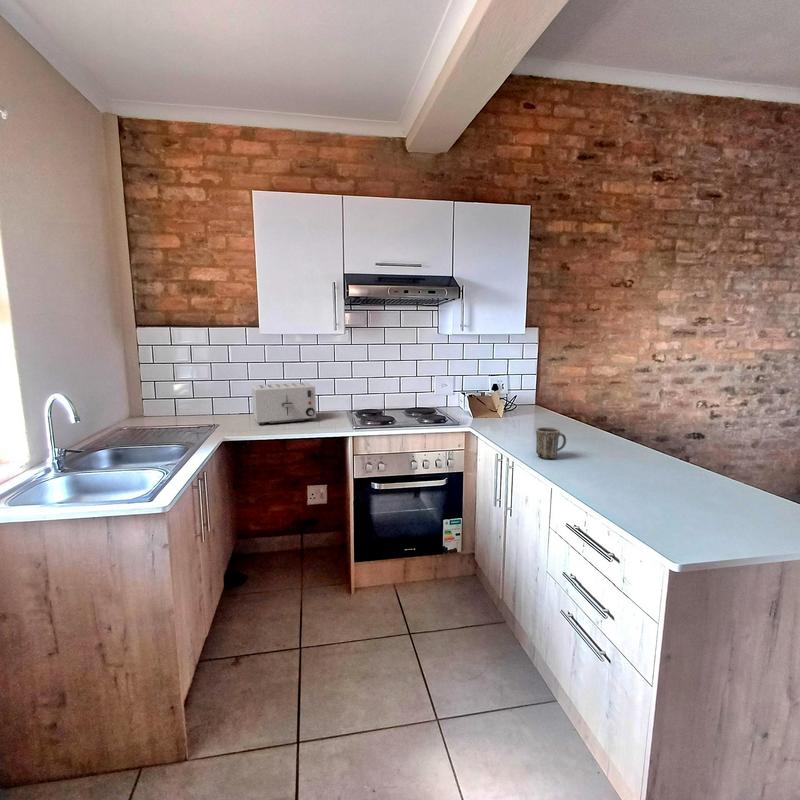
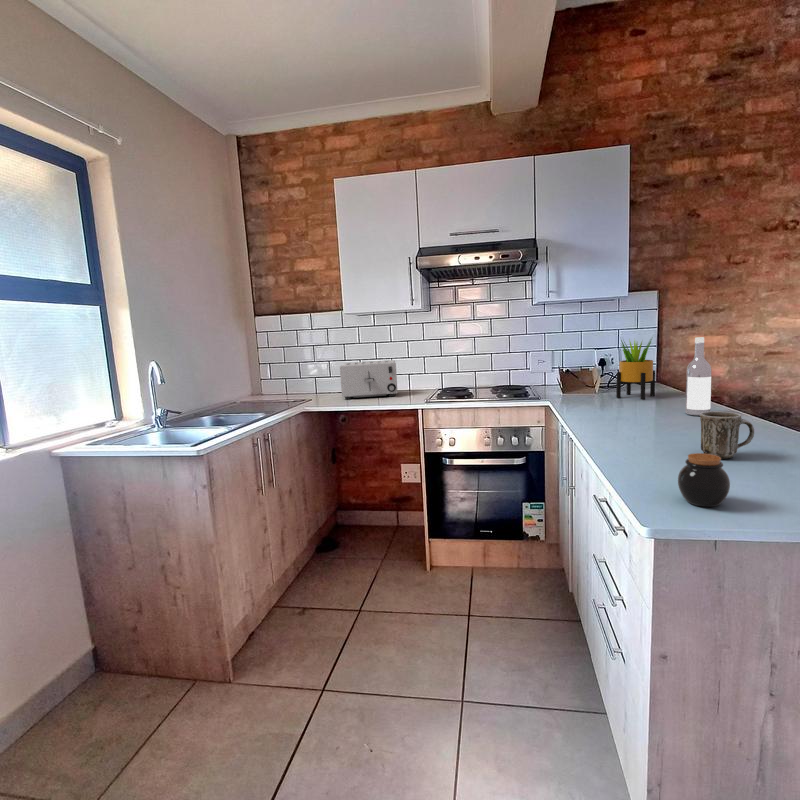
potted plant: none [520,368,551,424] -> present [616,339,655,400]
wine bottle: none [586,378,606,441] -> present [685,337,711,416]
mug: present [536,427,566,459] -> present [700,411,754,459]
jar: none [656,492,695,535] -> present [678,453,730,507]

